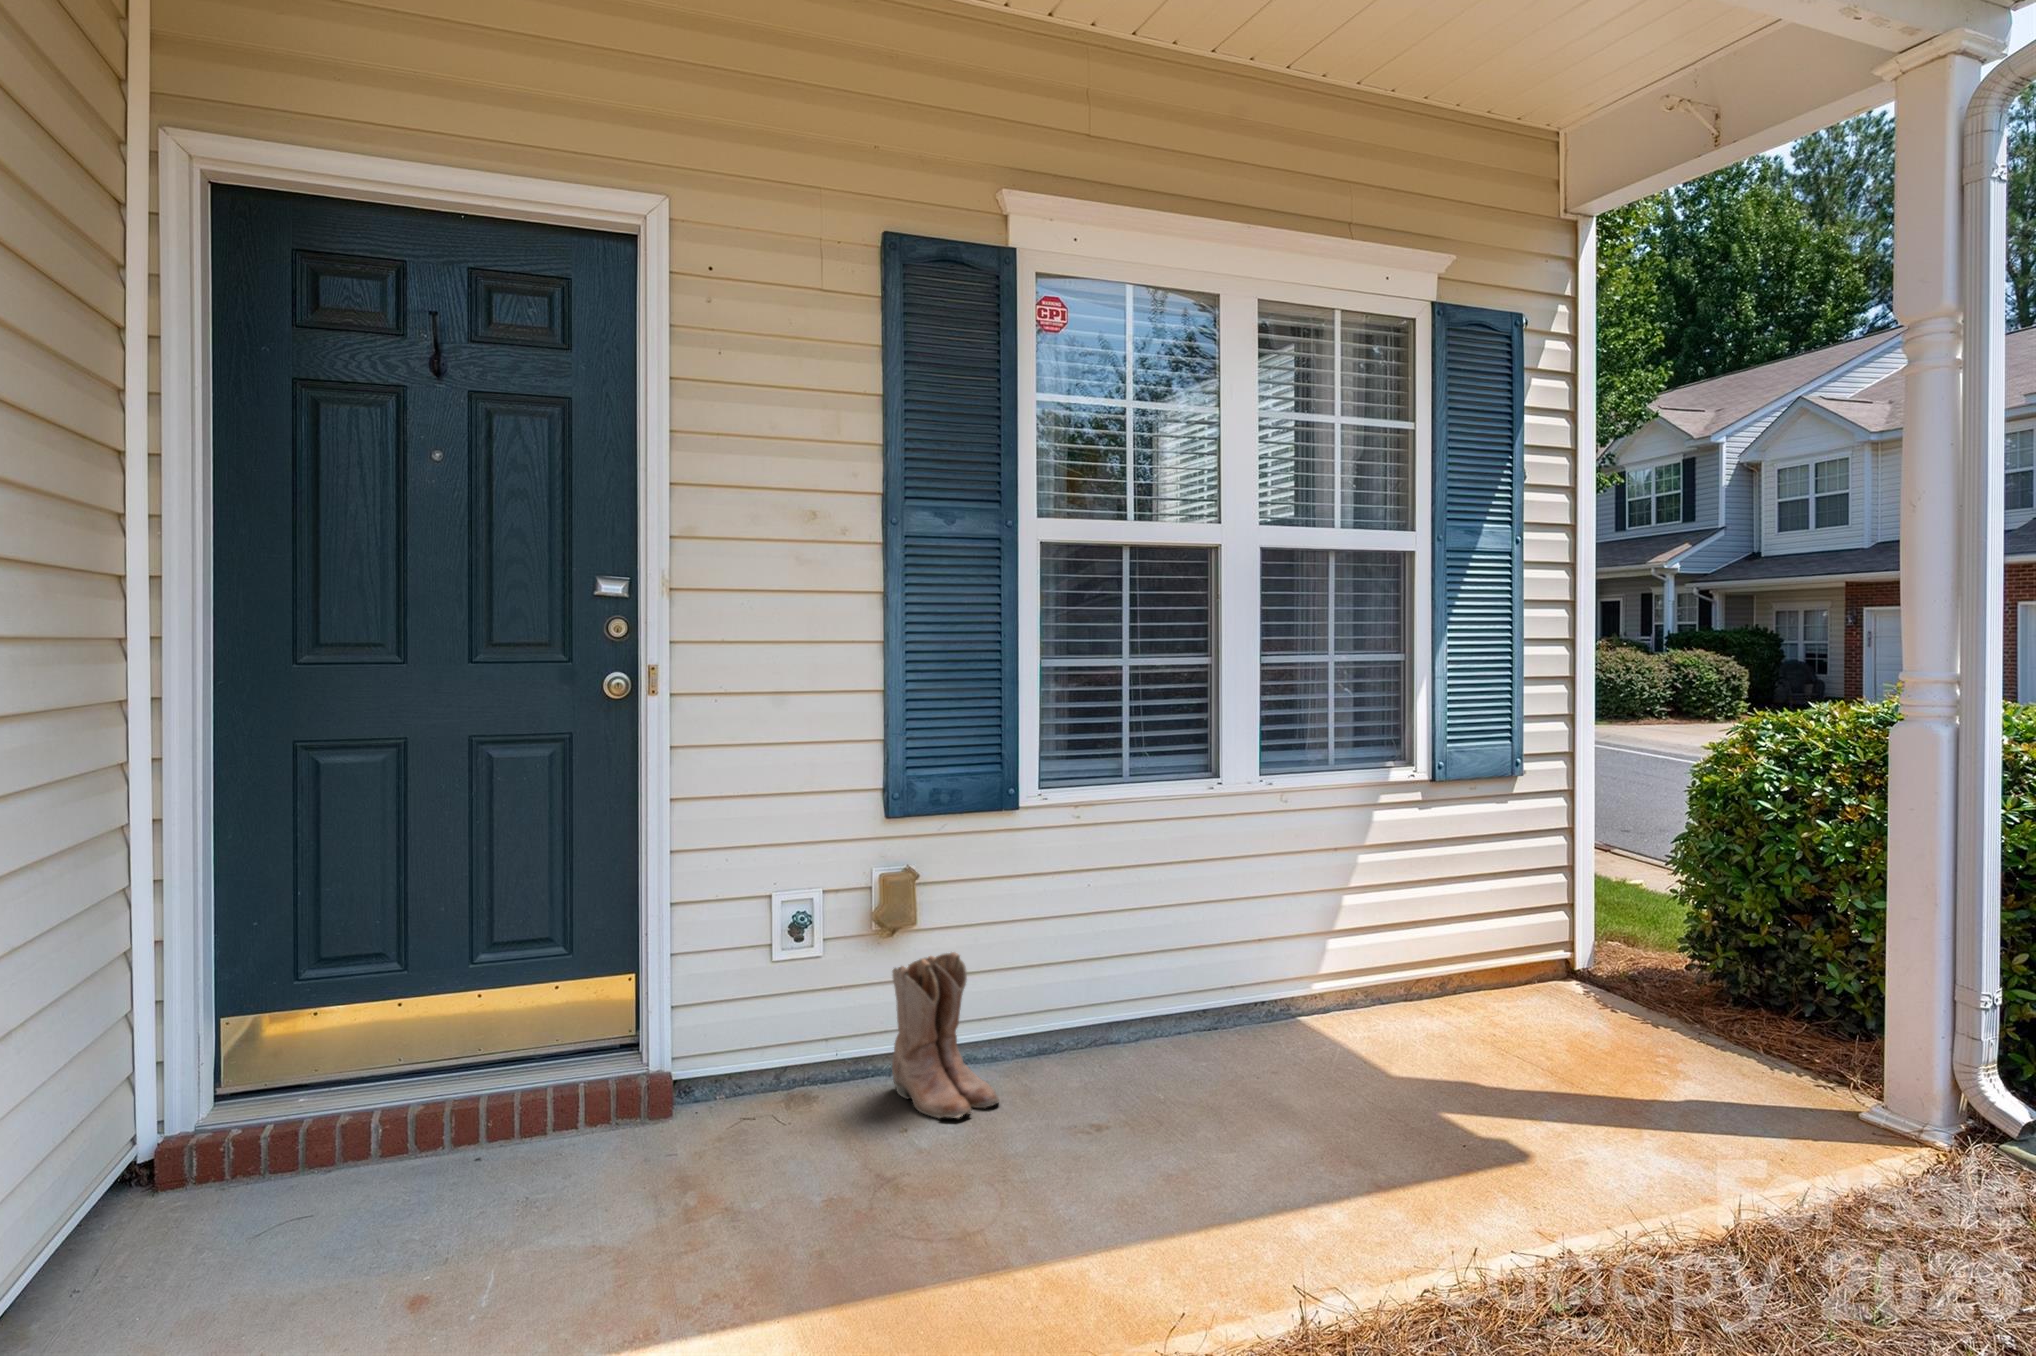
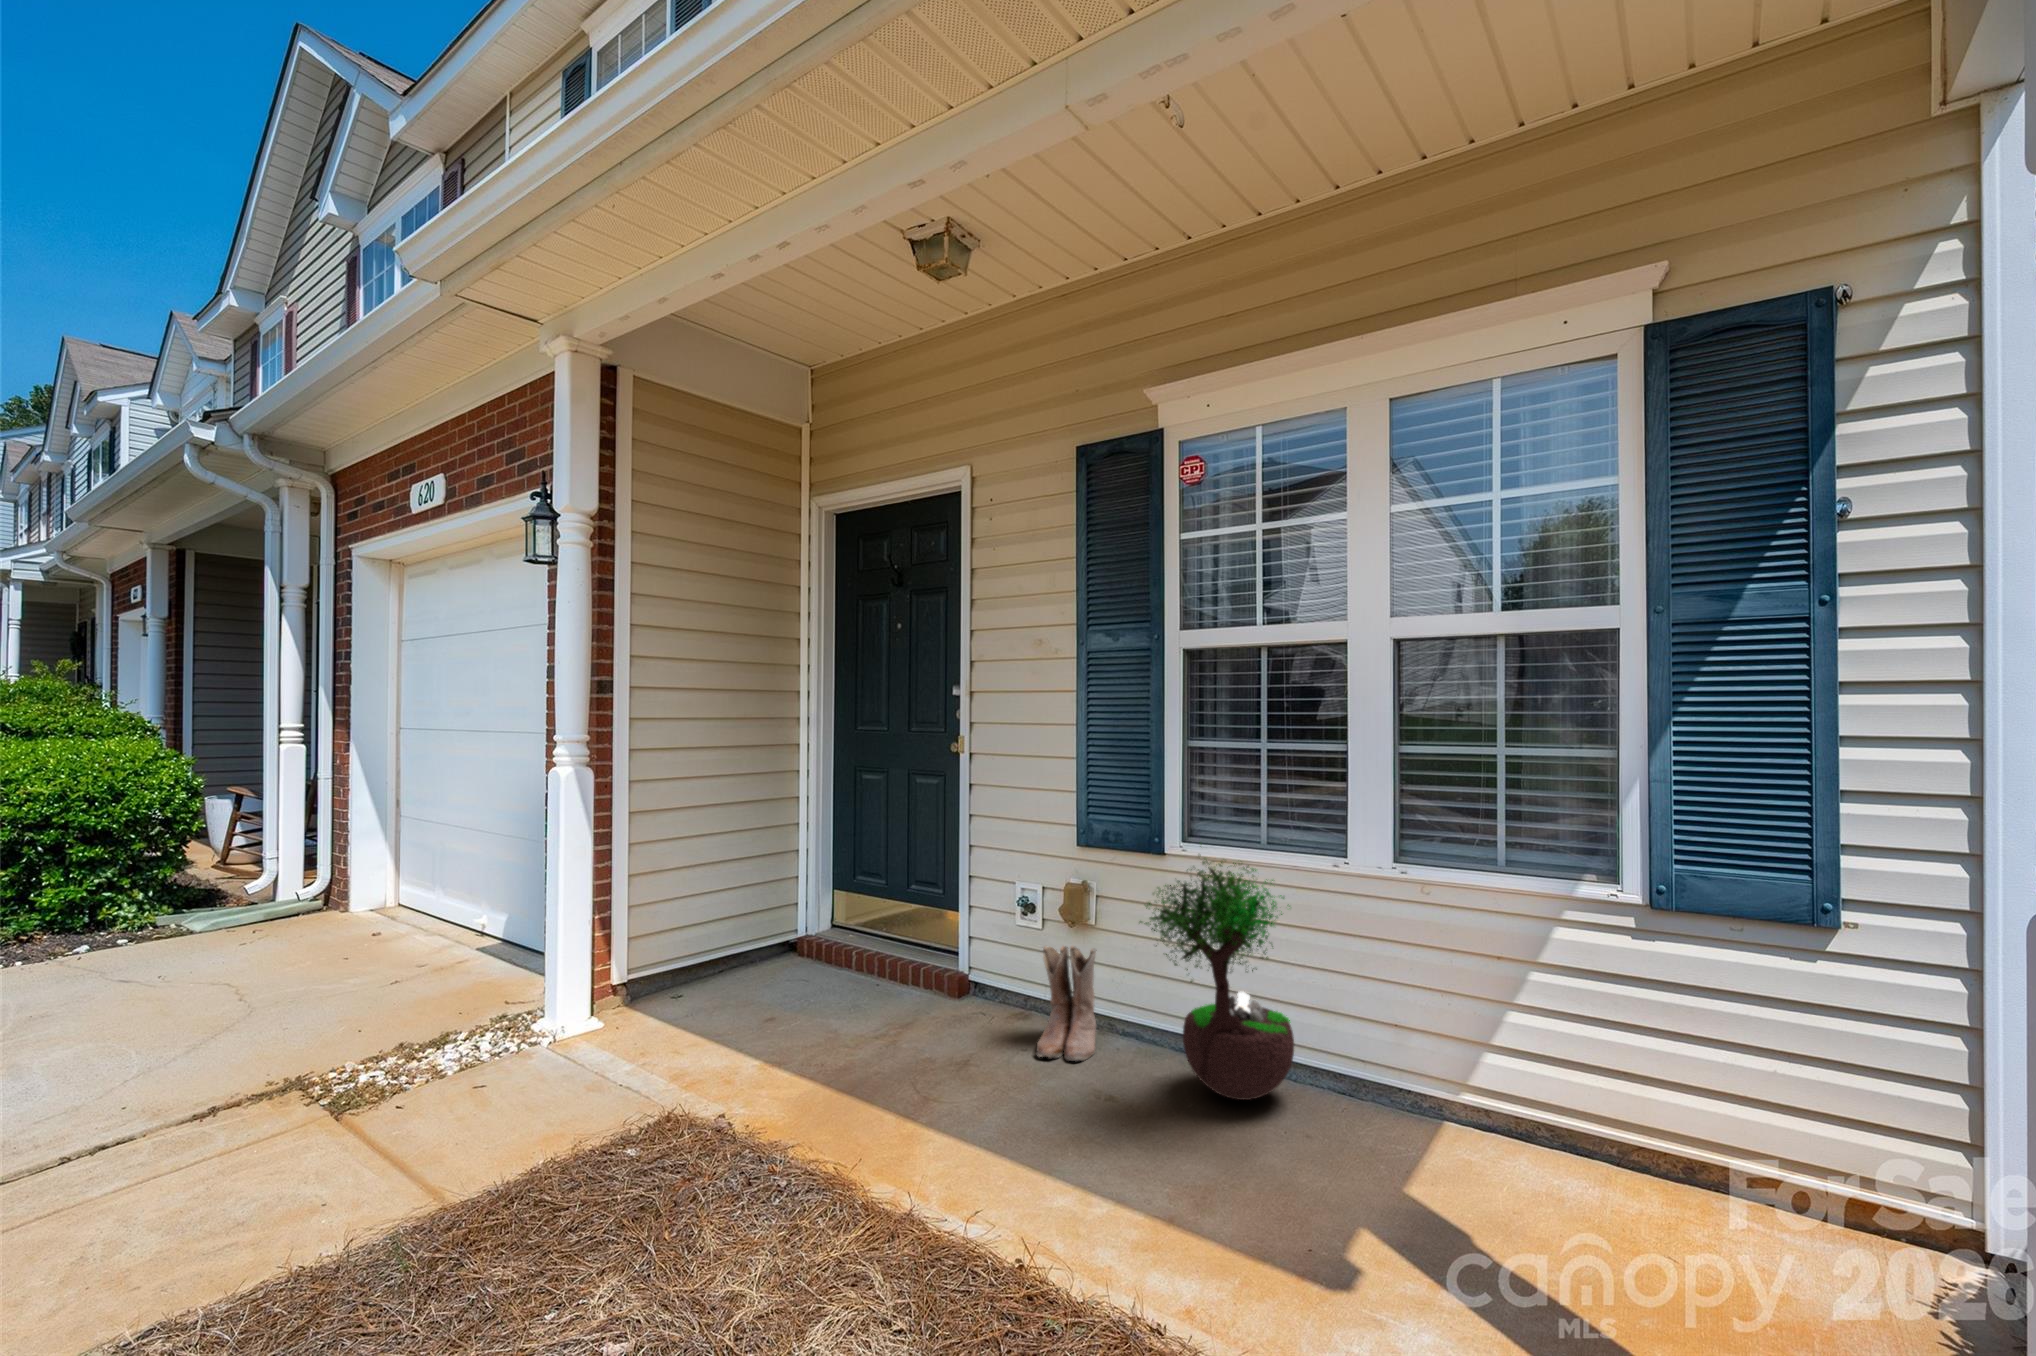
potted tree: none [1112,773,1279,1065] -> present [1140,861,1294,1100]

